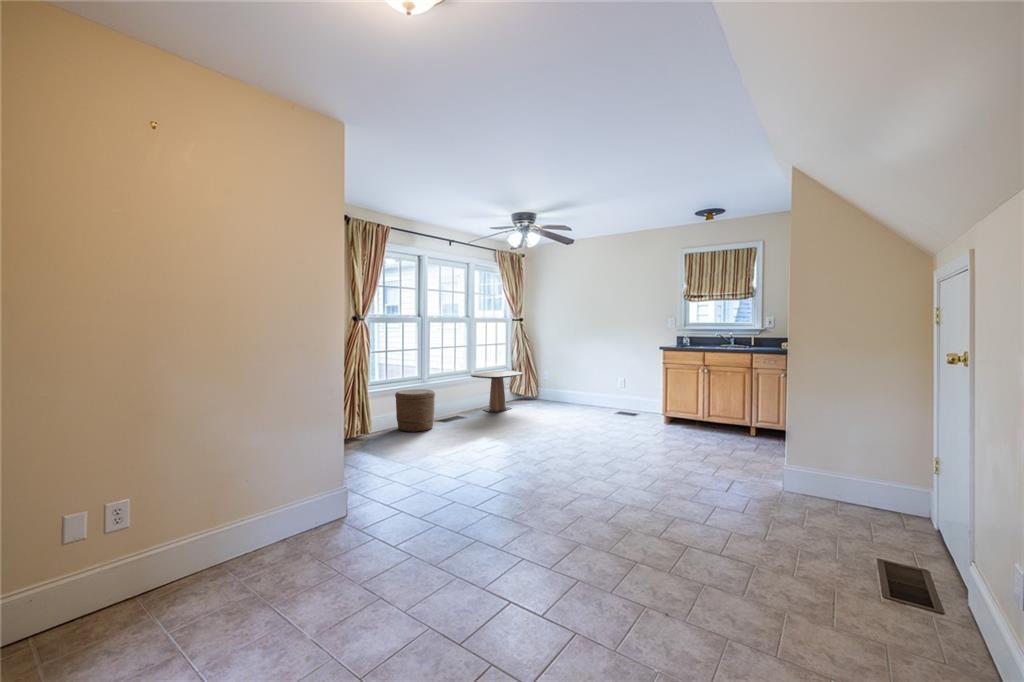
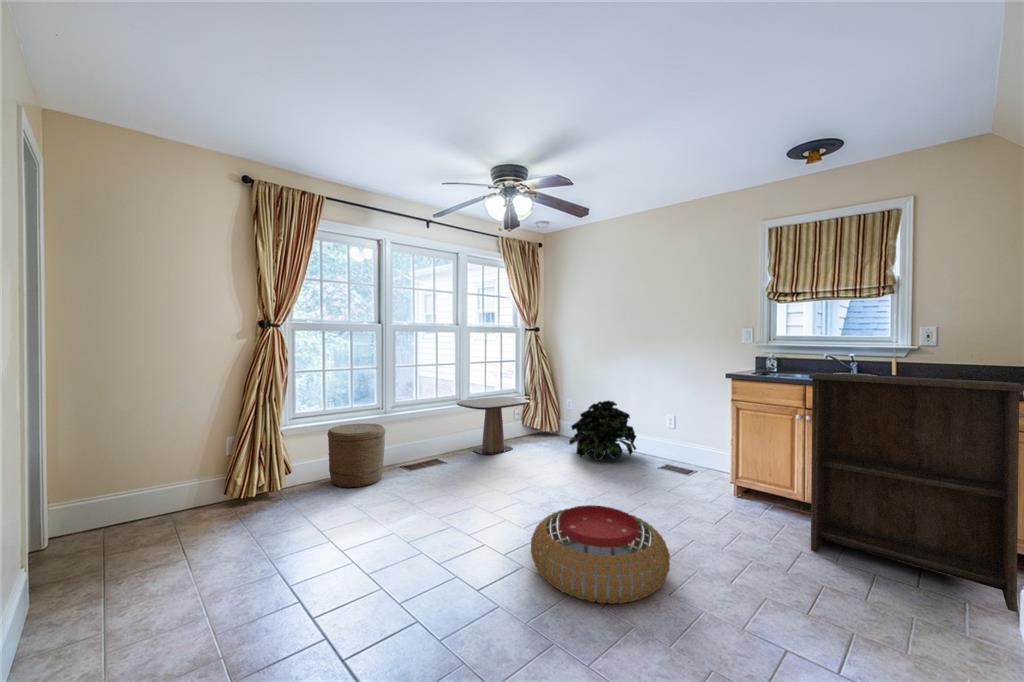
bookshelf: none [705,344,797,453] -> present [809,373,1024,612]
potted plant: none [553,370,601,411] -> present [569,401,636,461]
pouf: none [560,422,636,462] -> present [531,505,670,604]

